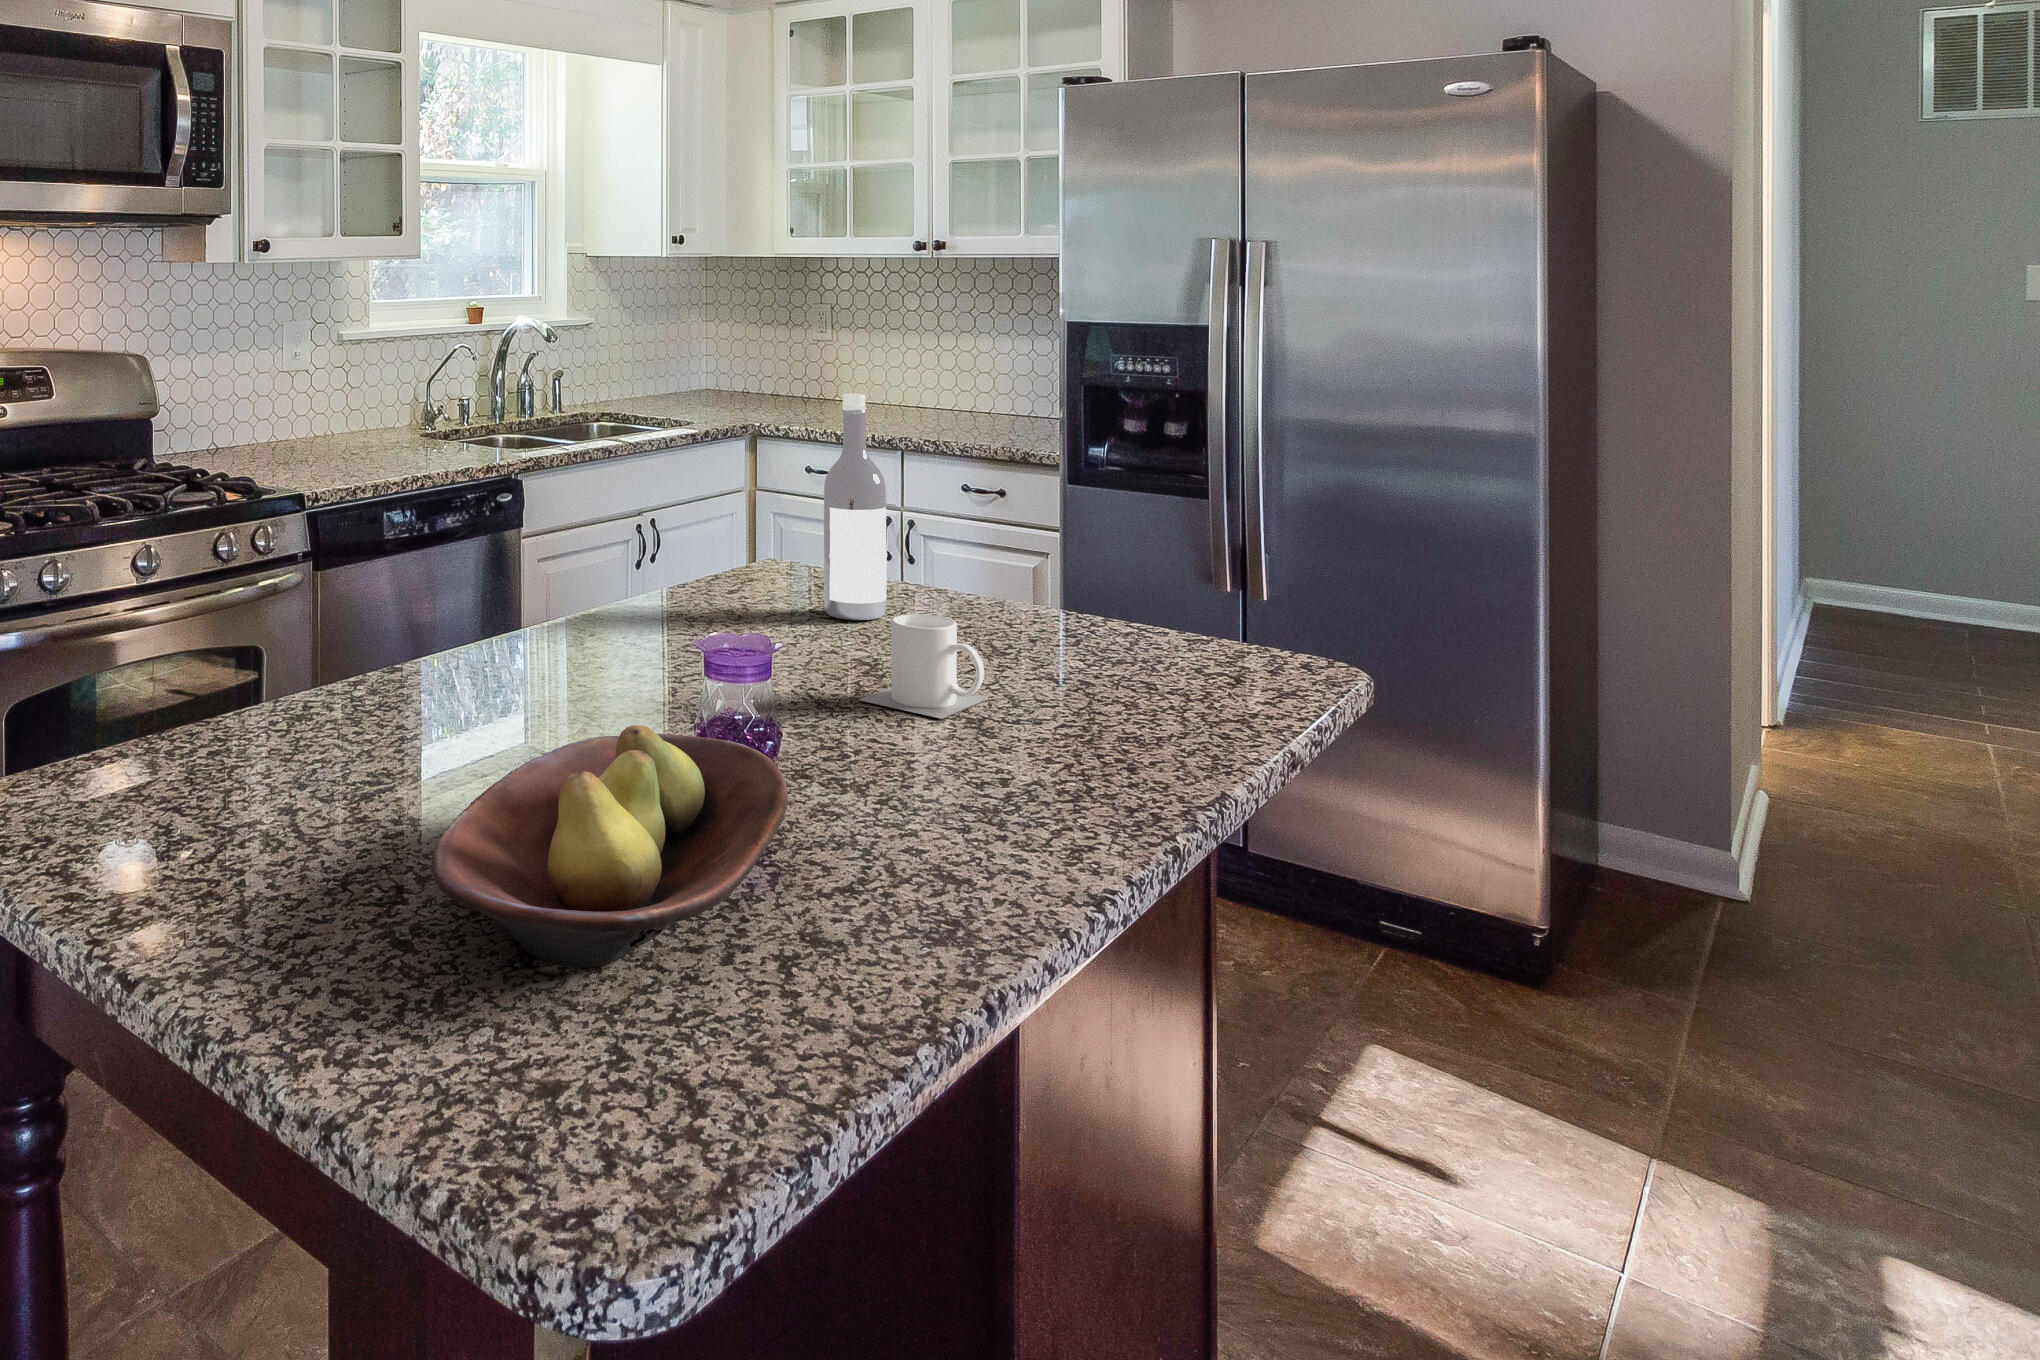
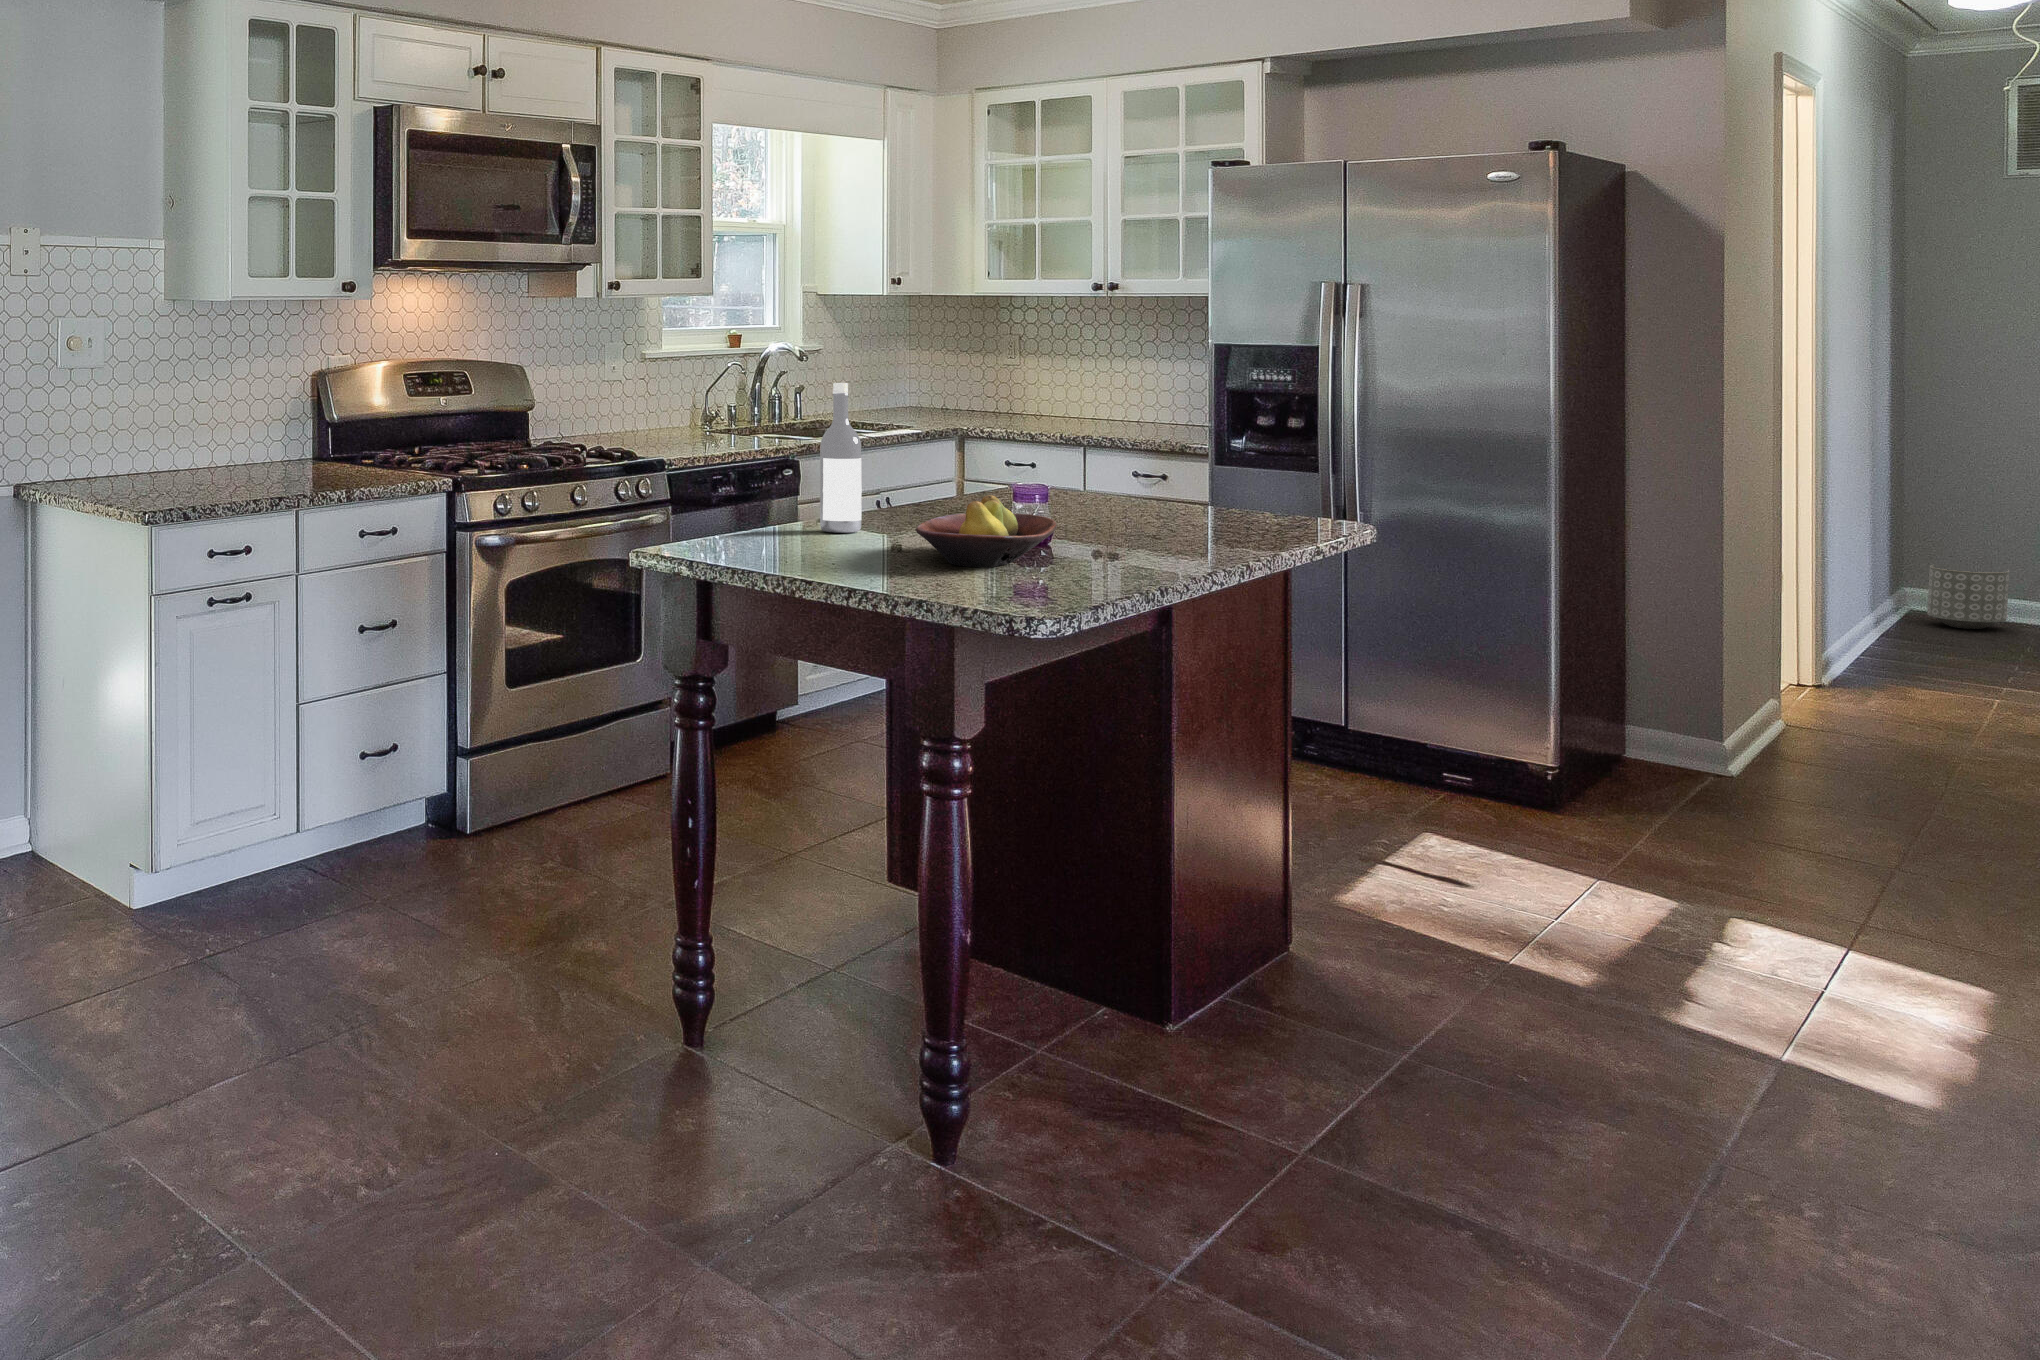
wine bottle: present [824,394,887,620] -> present [820,383,862,533]
planter: none [1844,554,1941,630] -> present [1927,565,2010,629]
mug: present [859,614,988,719] -> none [1077,483,1147,530]

